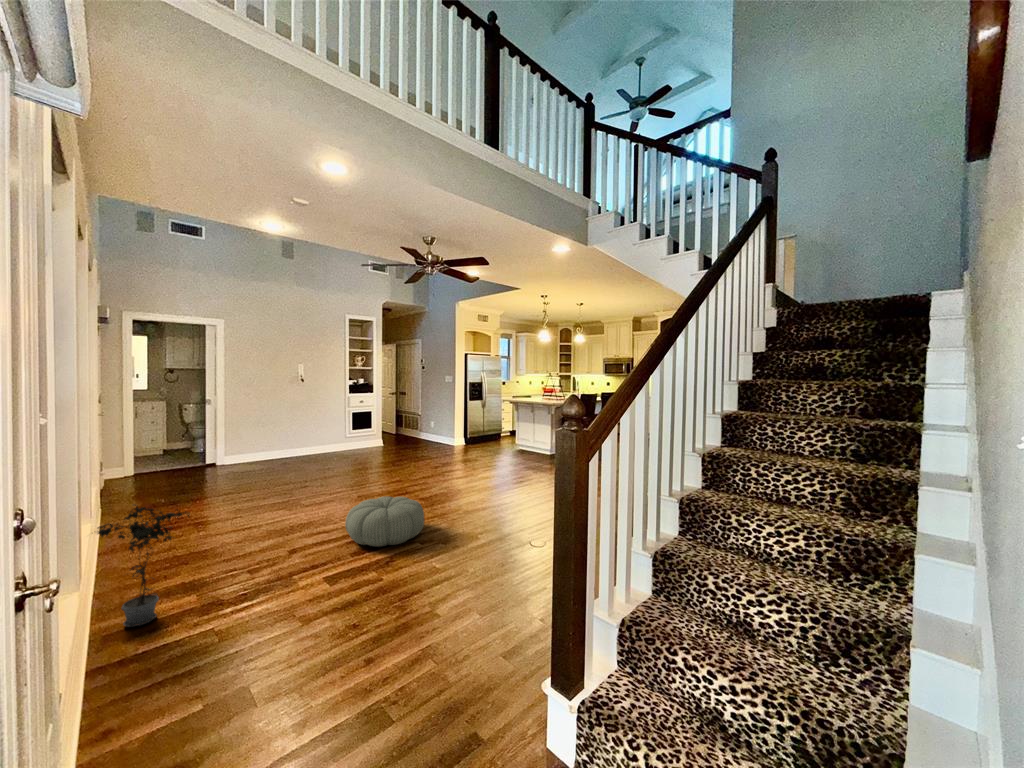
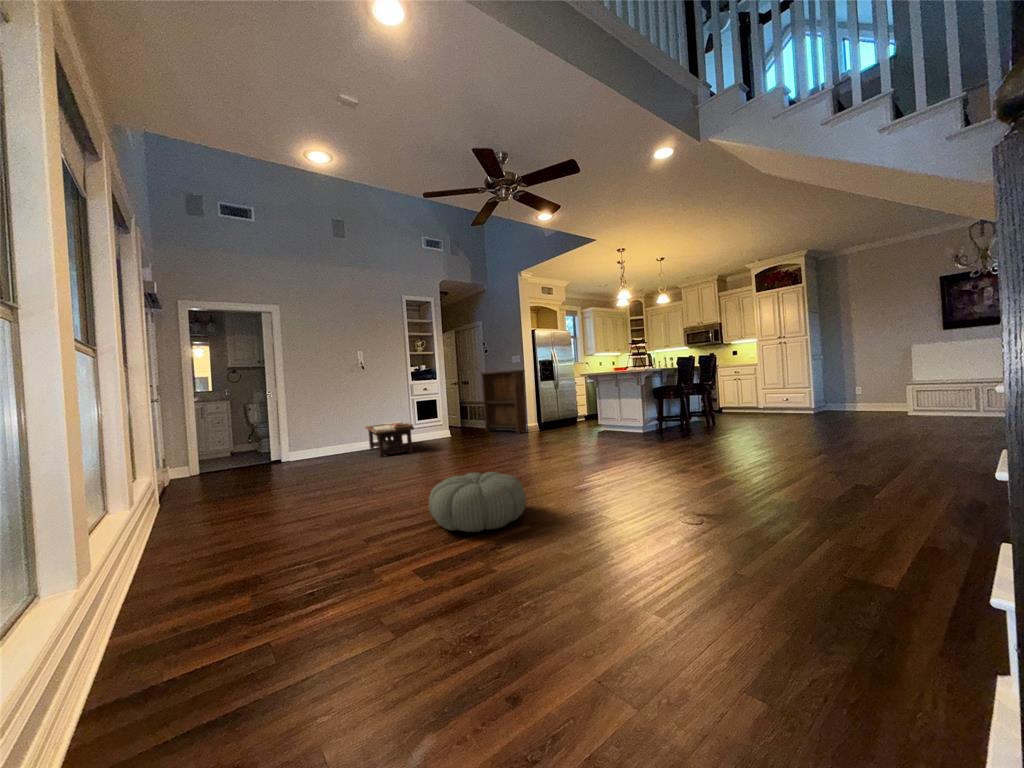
bookshelf: none [415,389,456,447] -> present [481,370,528,434]
coffee table: none [301,431,347,466] -> present [365,421,414,457]
potted plant: present [97,505,190,627] -> none [103,472,238,638]

